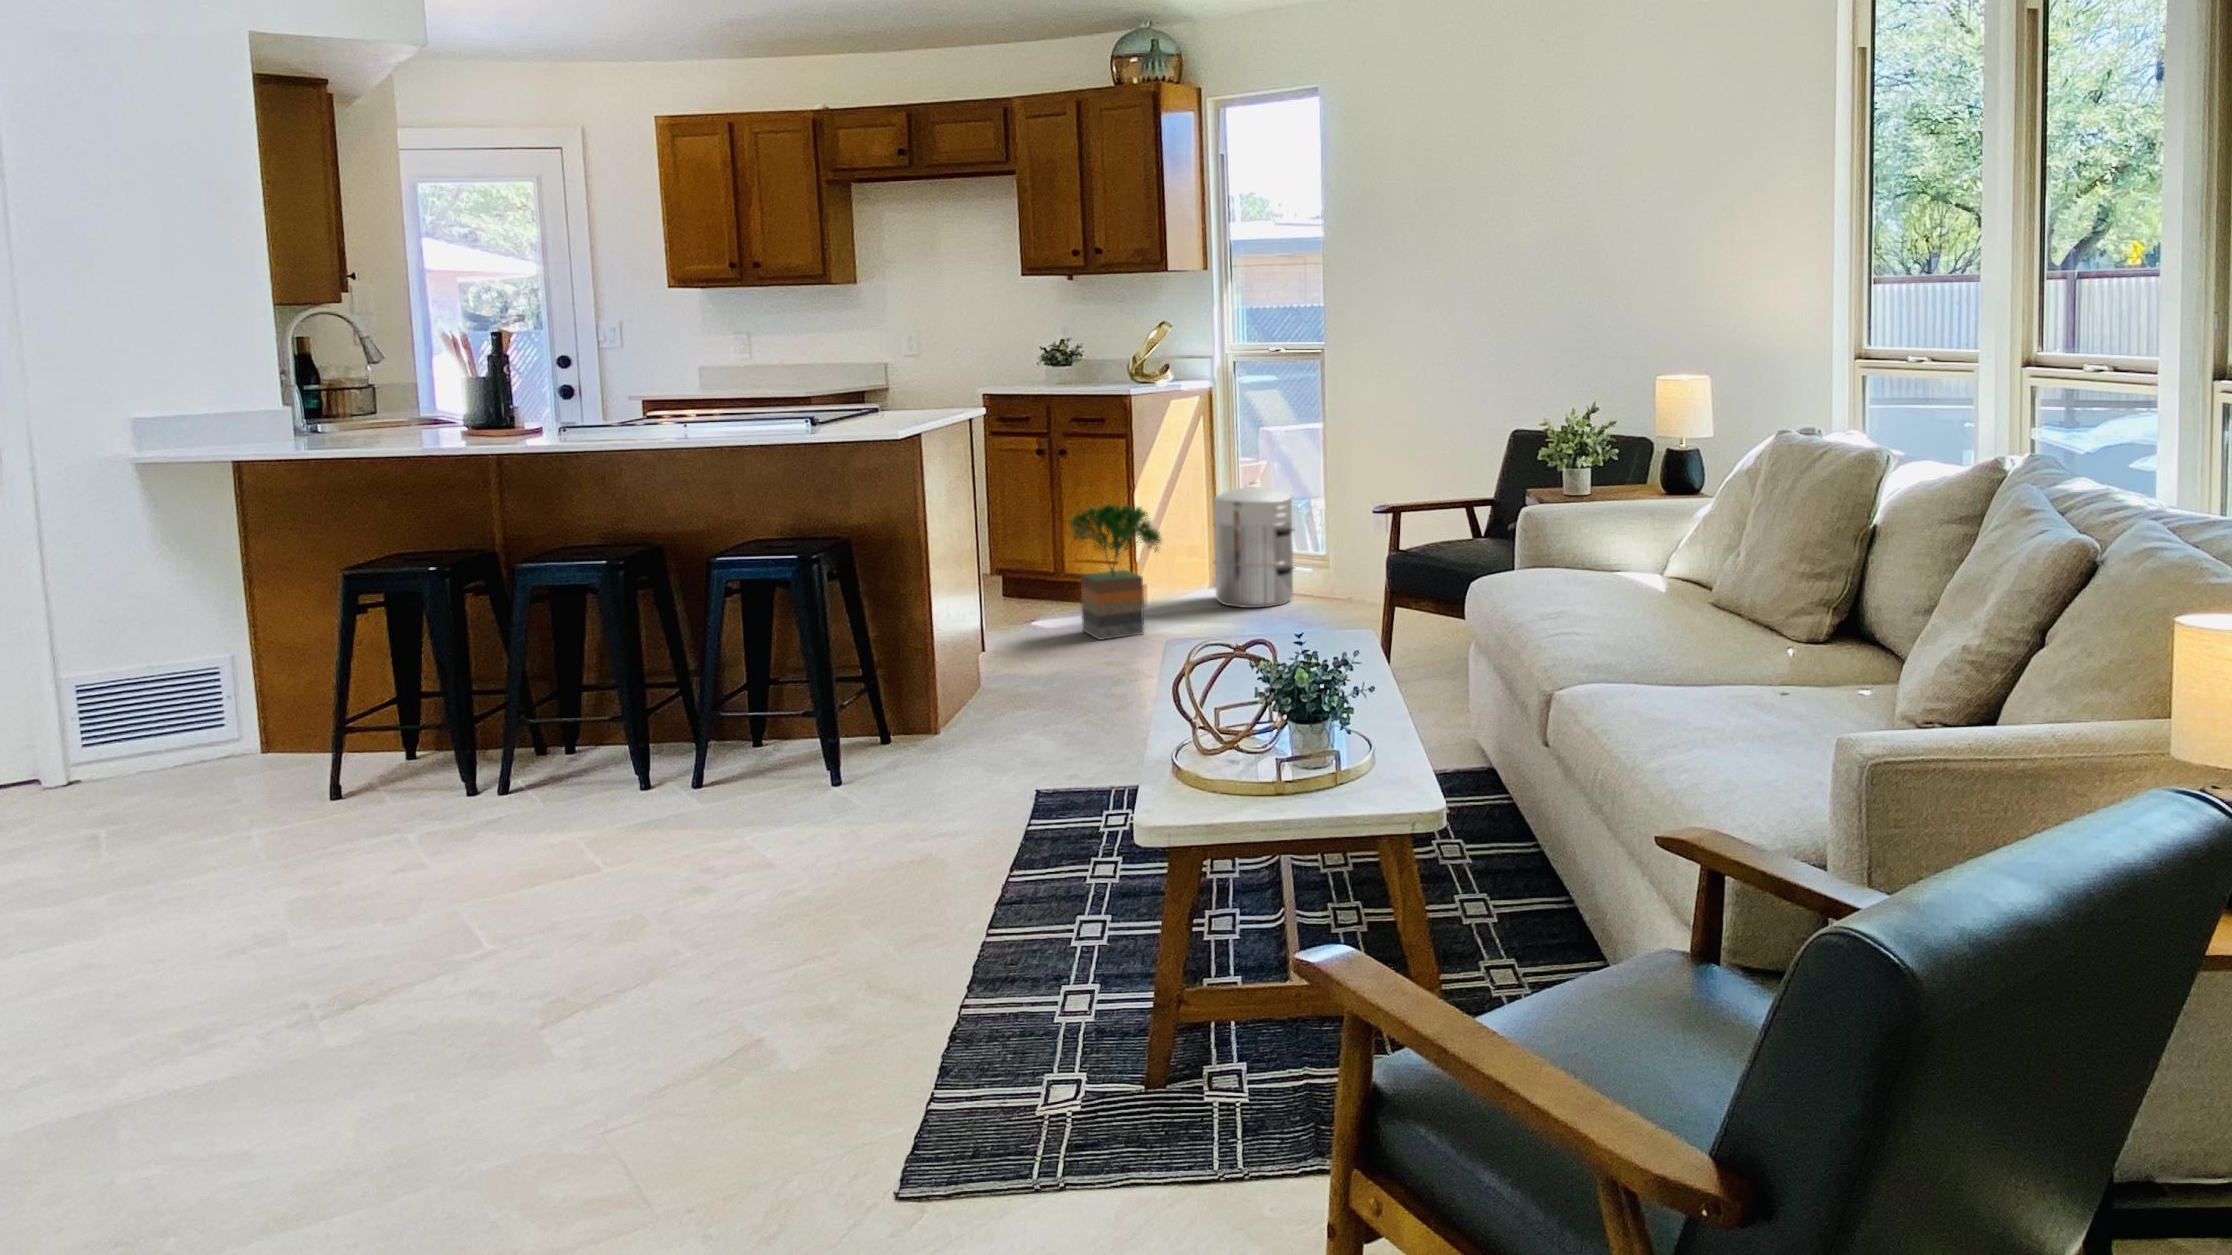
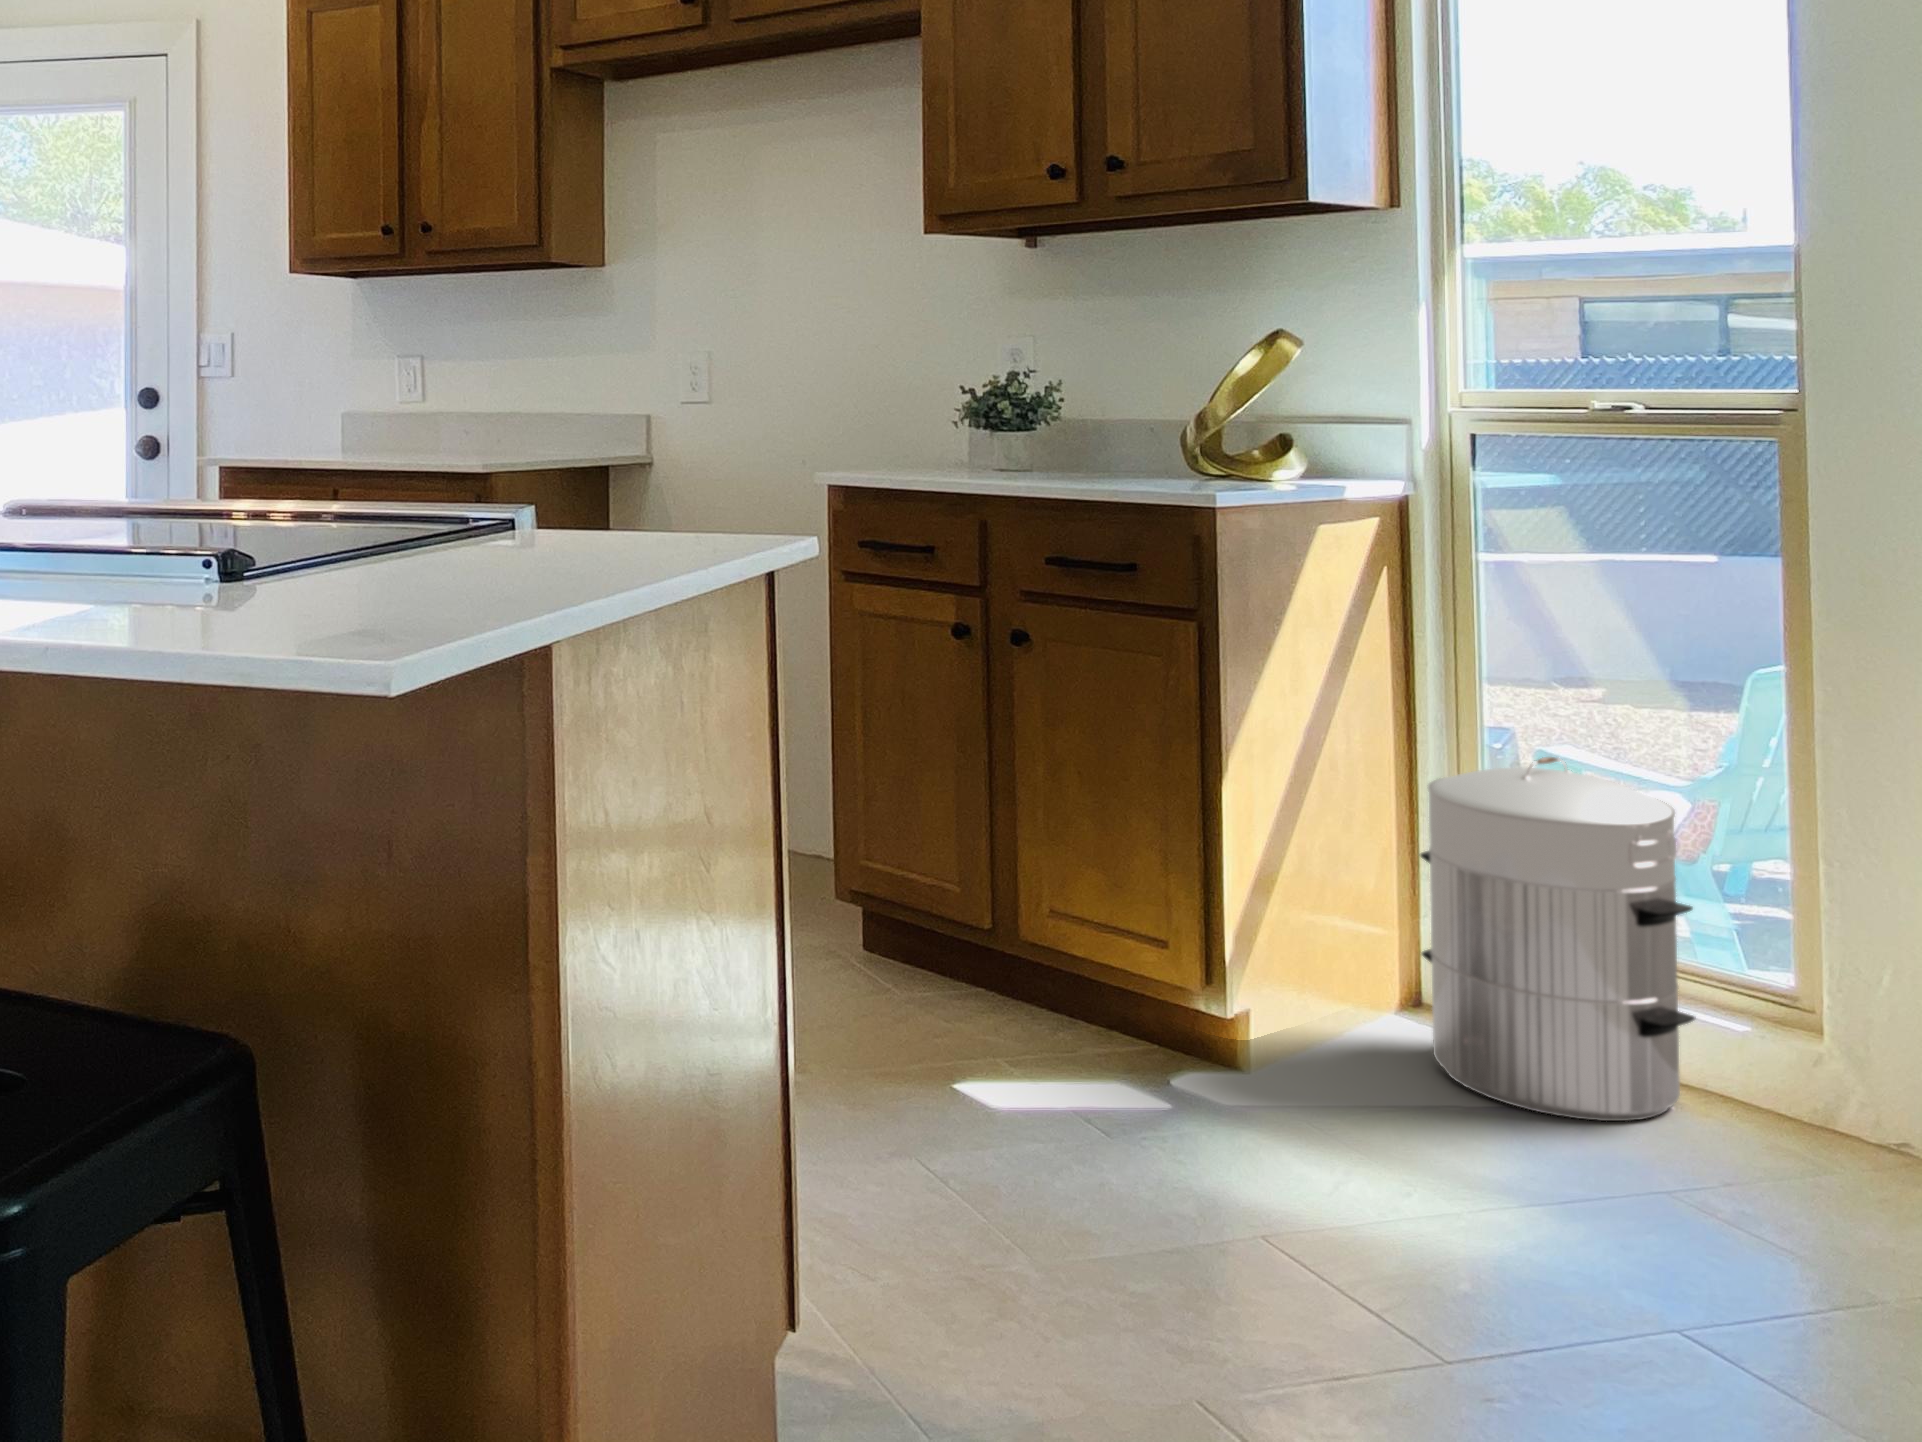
potted tree: present [1070,504,1161,640] -> none [1035,794,1319,1184]

